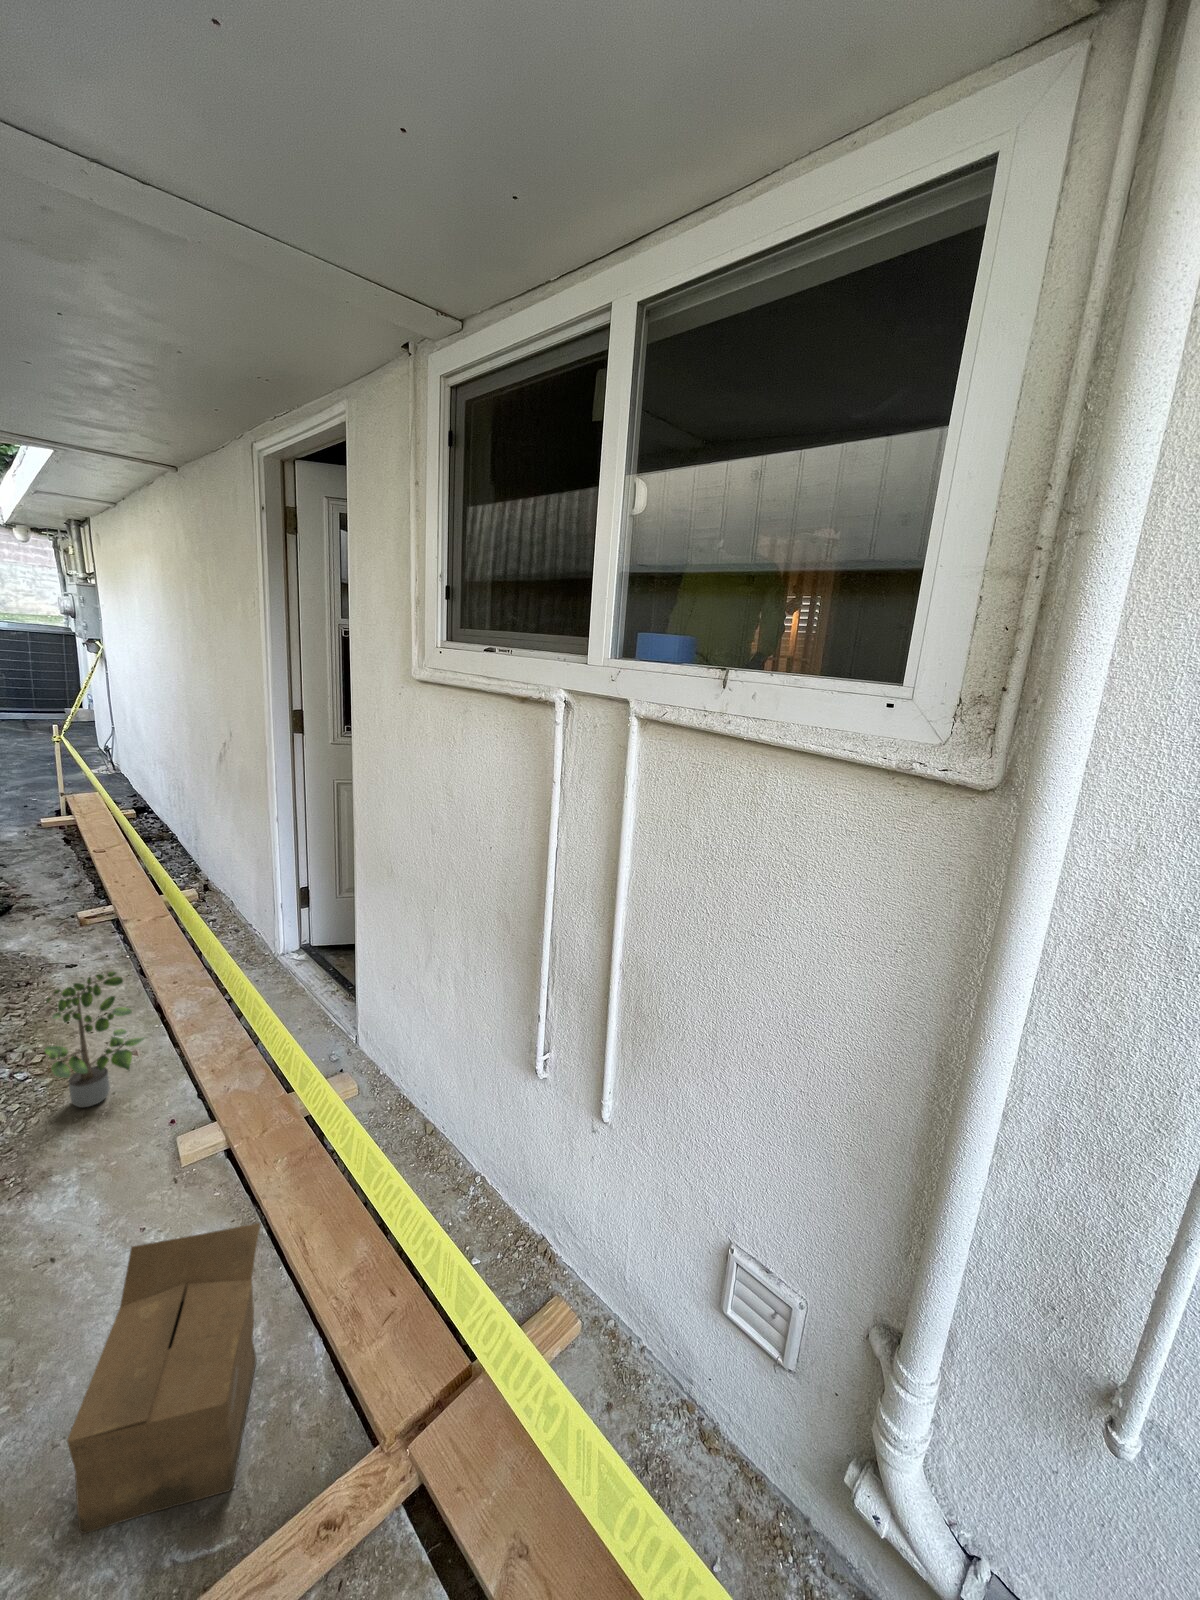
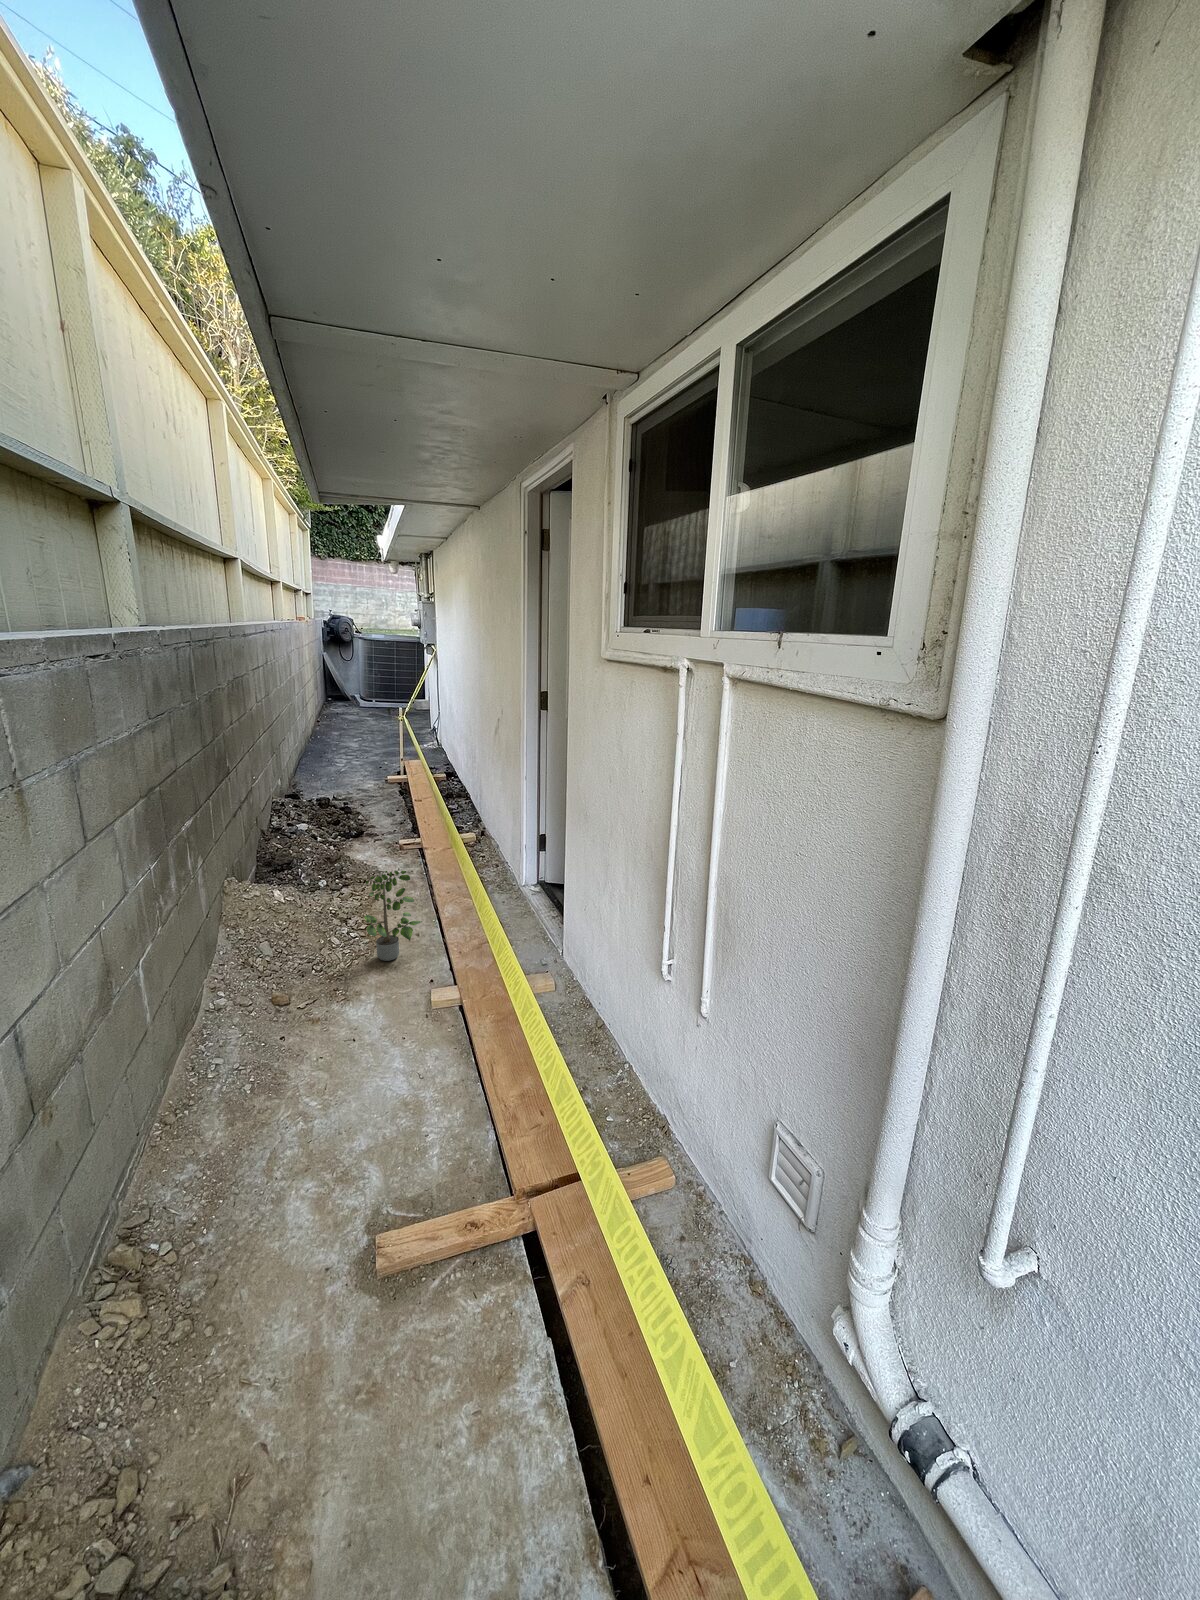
cardboard box: present [67,1223,260,1534] -> none [342,1028,462,1187]

